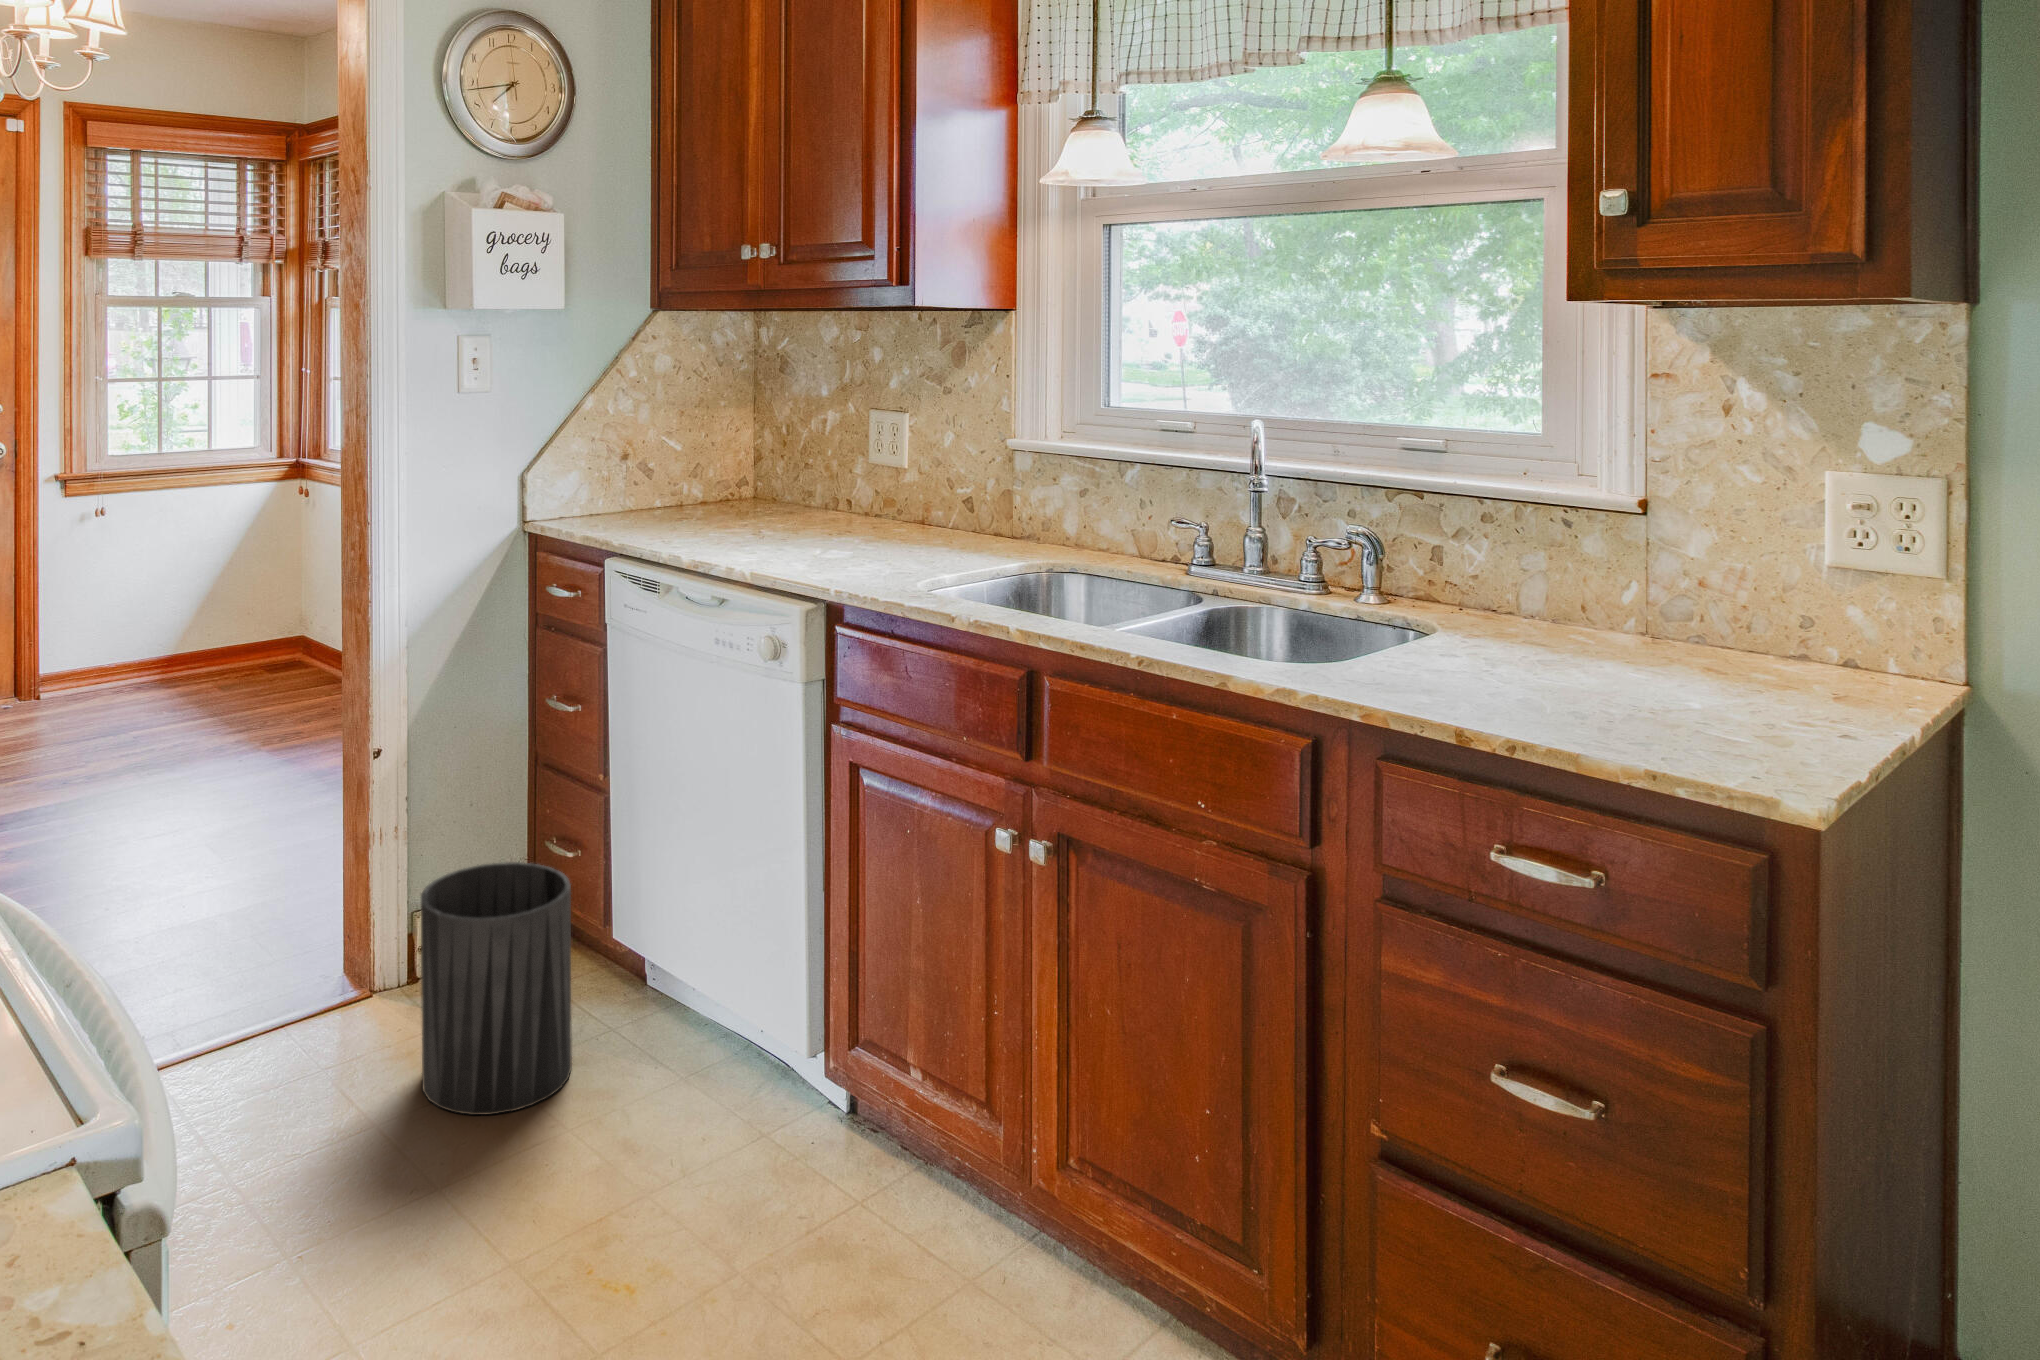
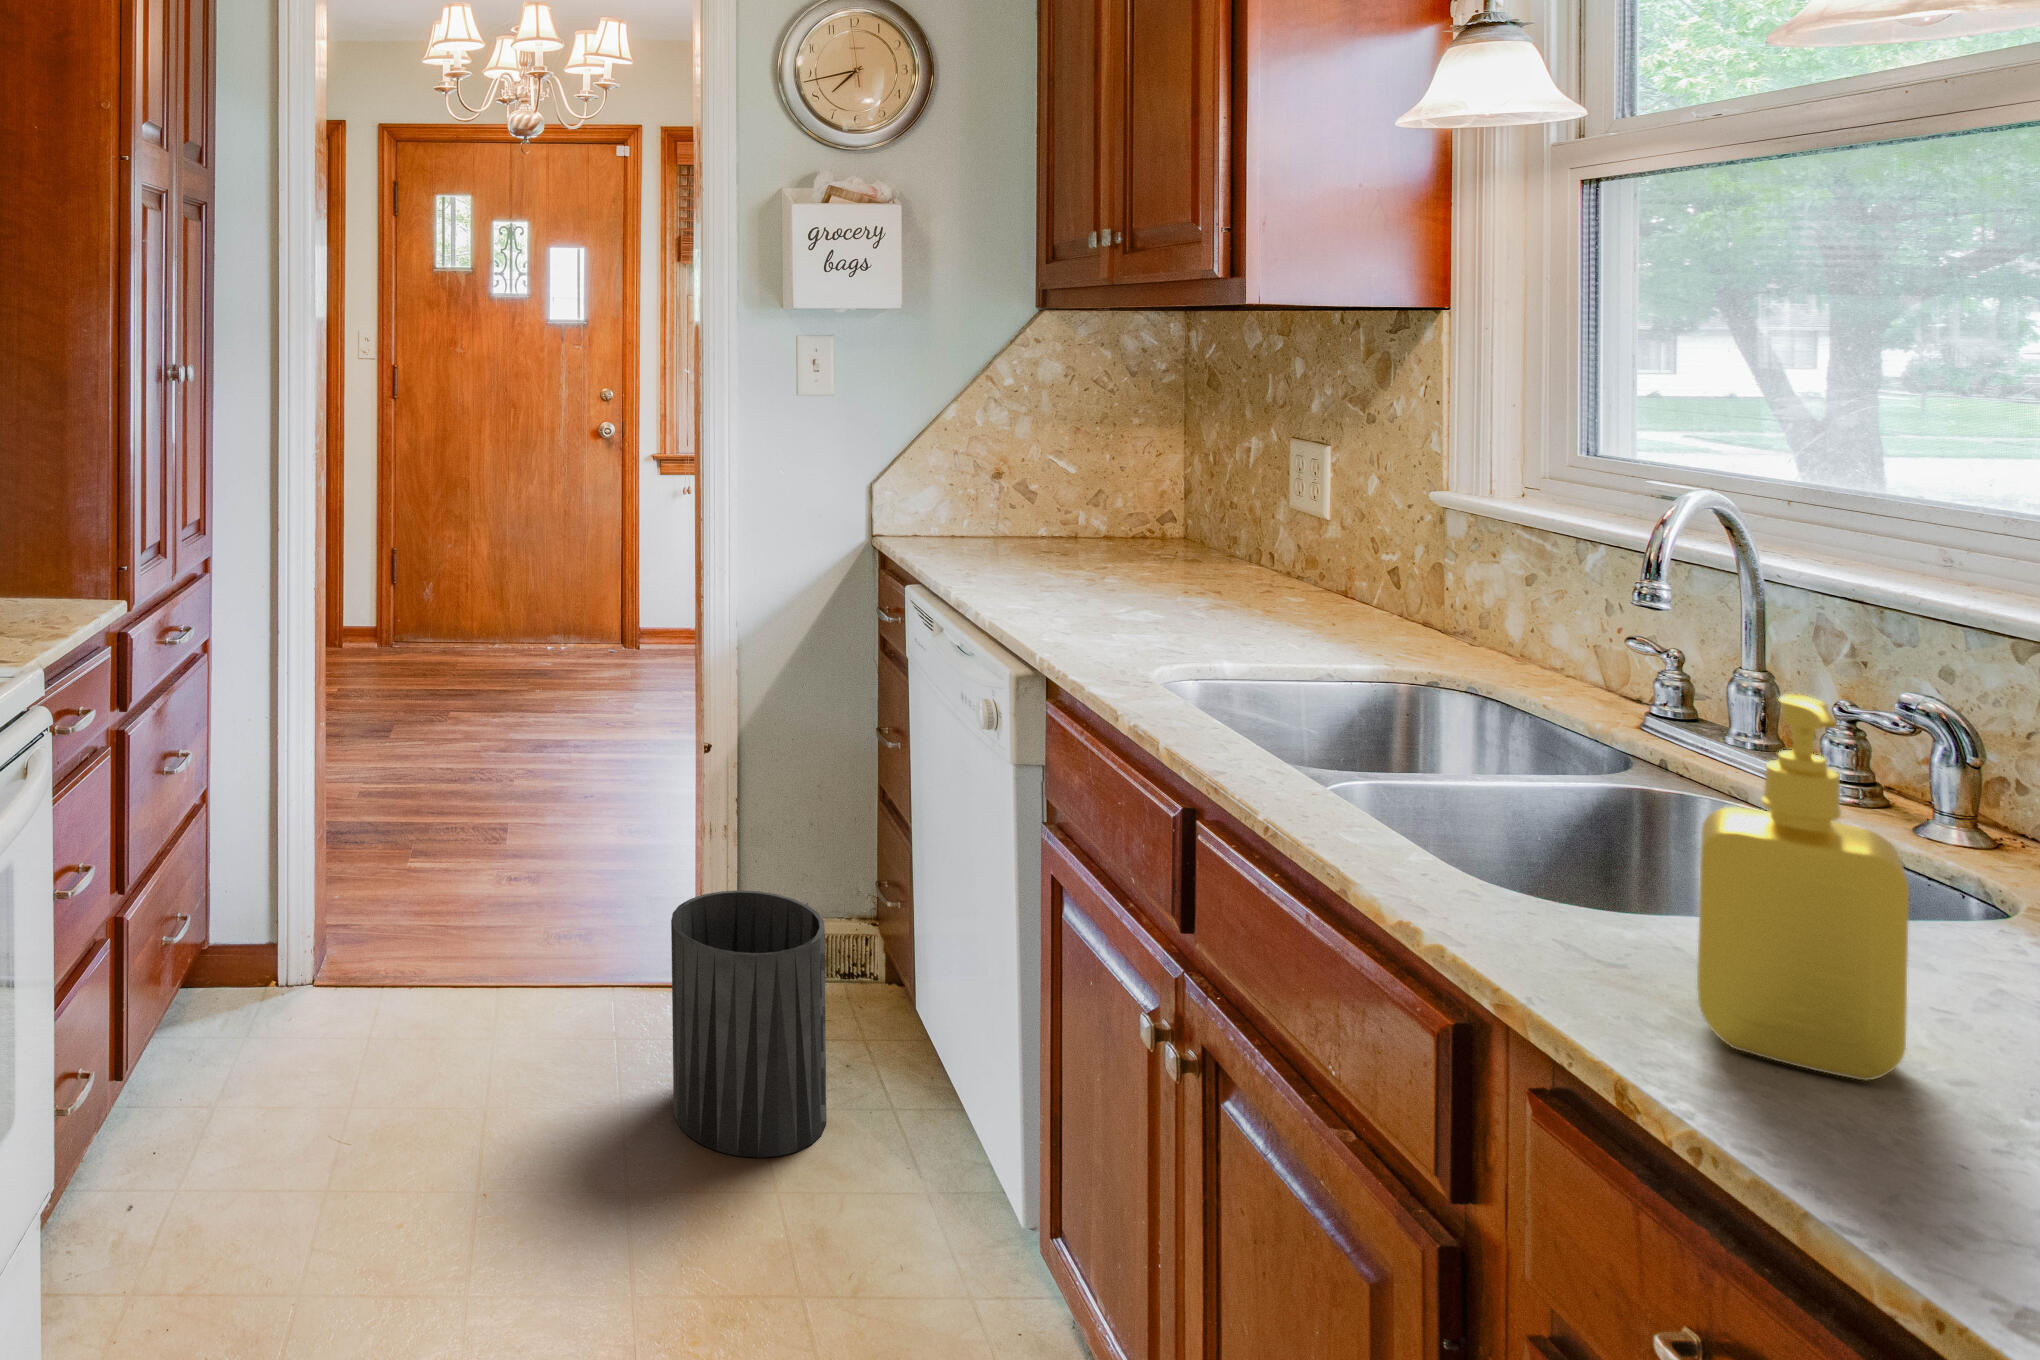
soap dispenser: none [1412,503,1513,698] -> present [1697,694,1909,1080]

